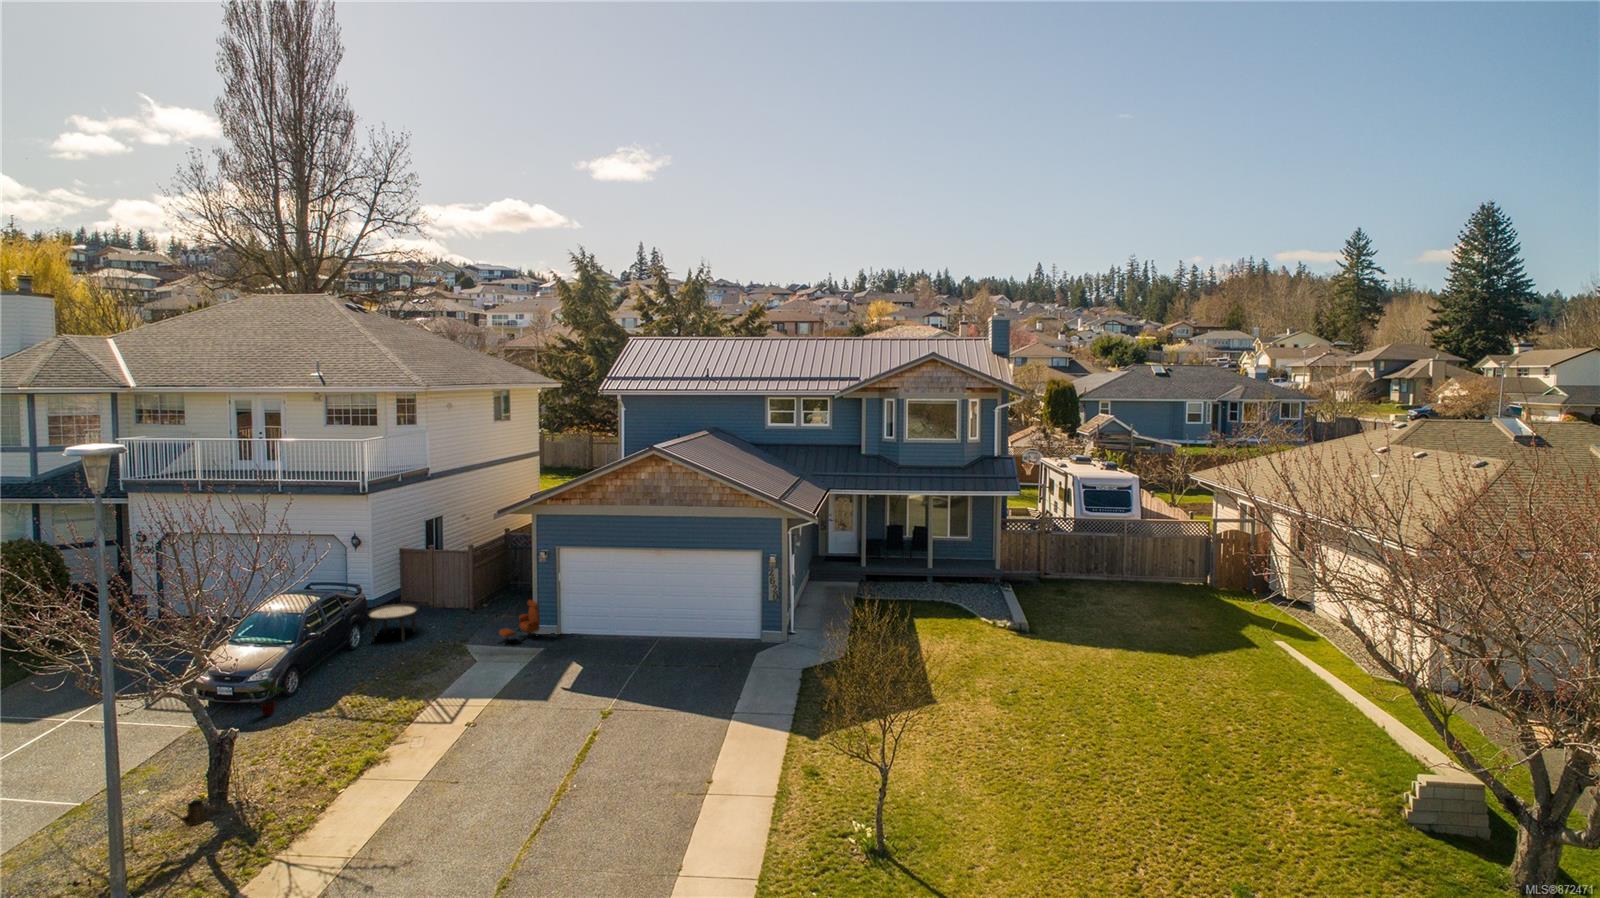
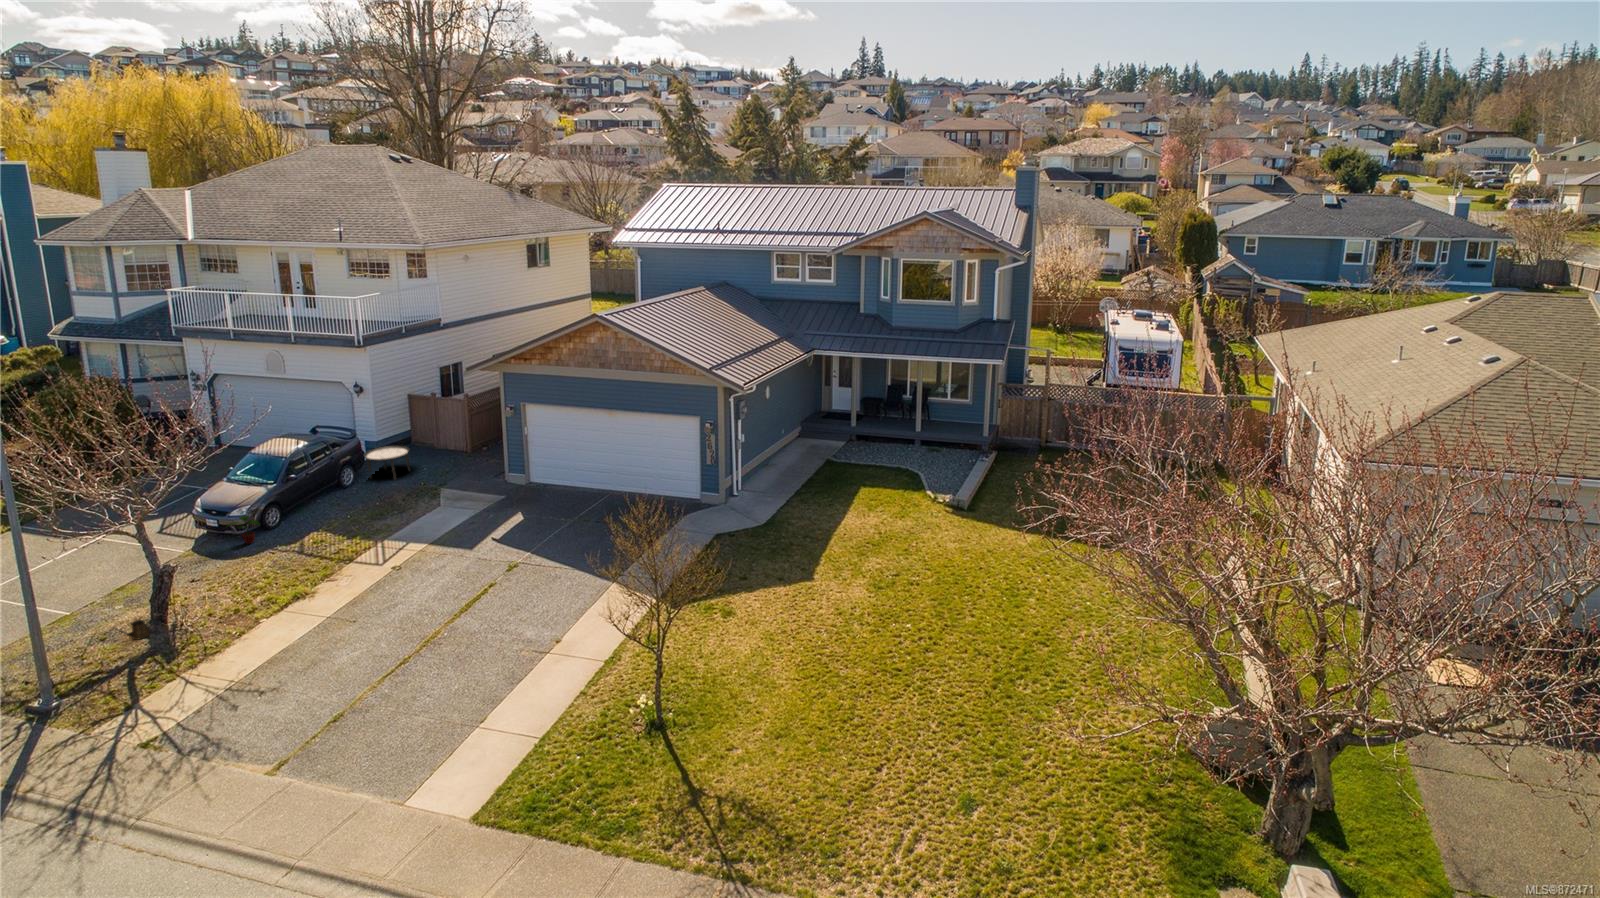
lounge chair: present [499,600,540,644] -> none [469,449,510,489]

